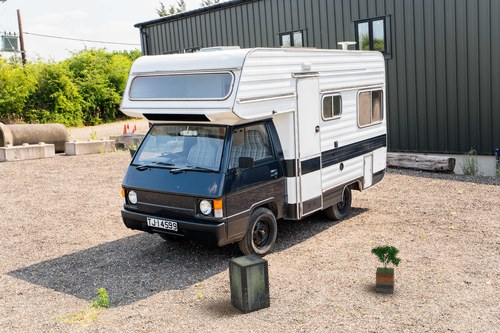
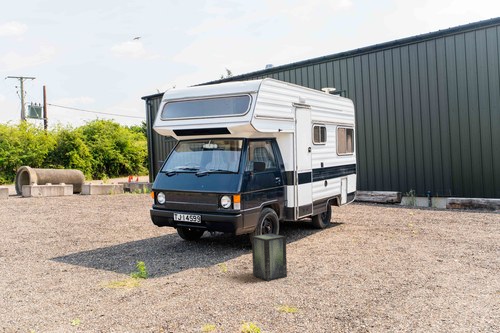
potted tree: present [371,246,401,293] -> none [366,229,392,268]

